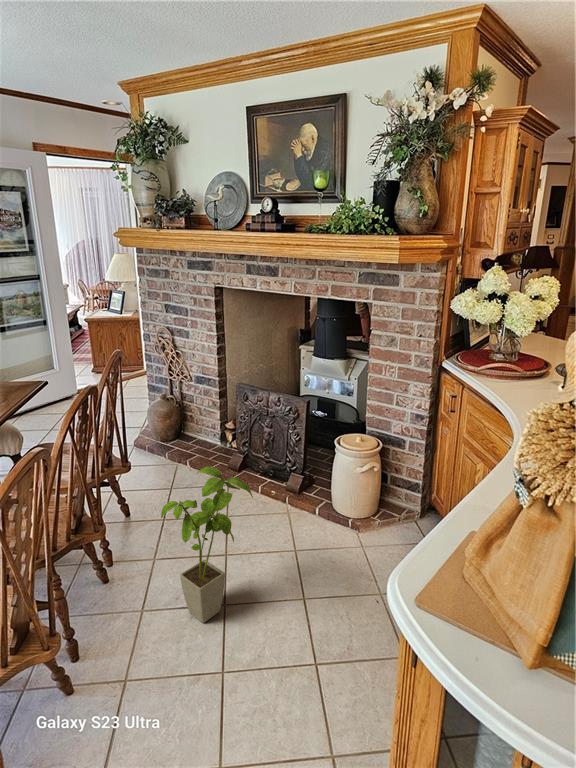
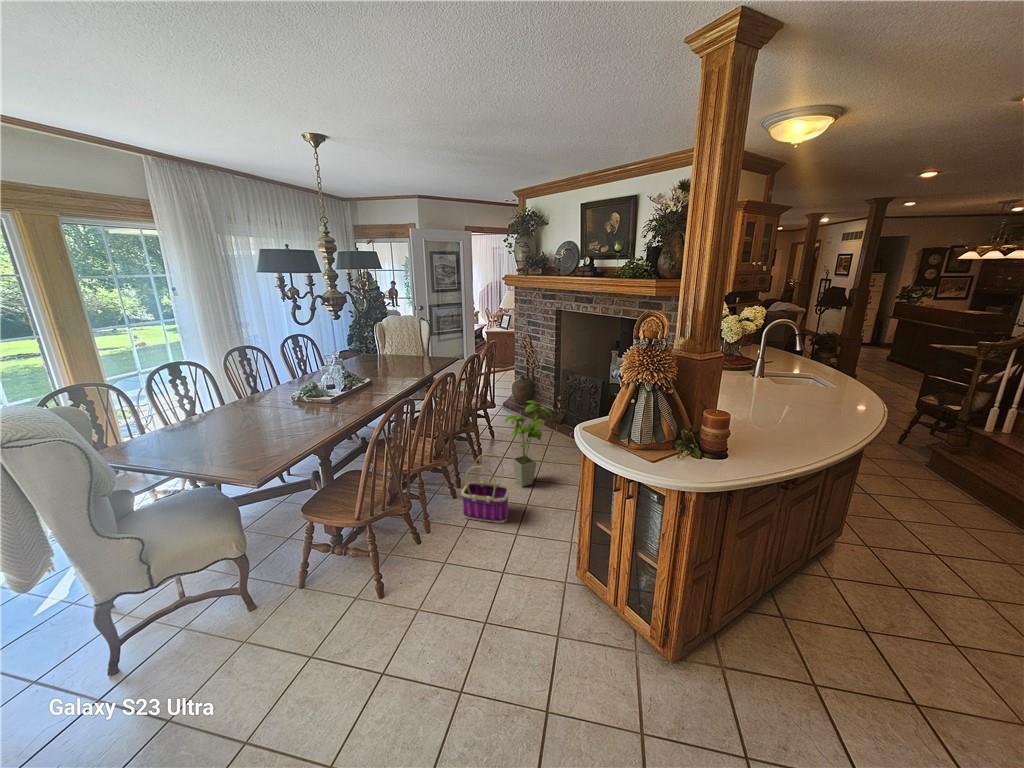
basket: none [88,598,191,743] -> present [461,454,509,523]

